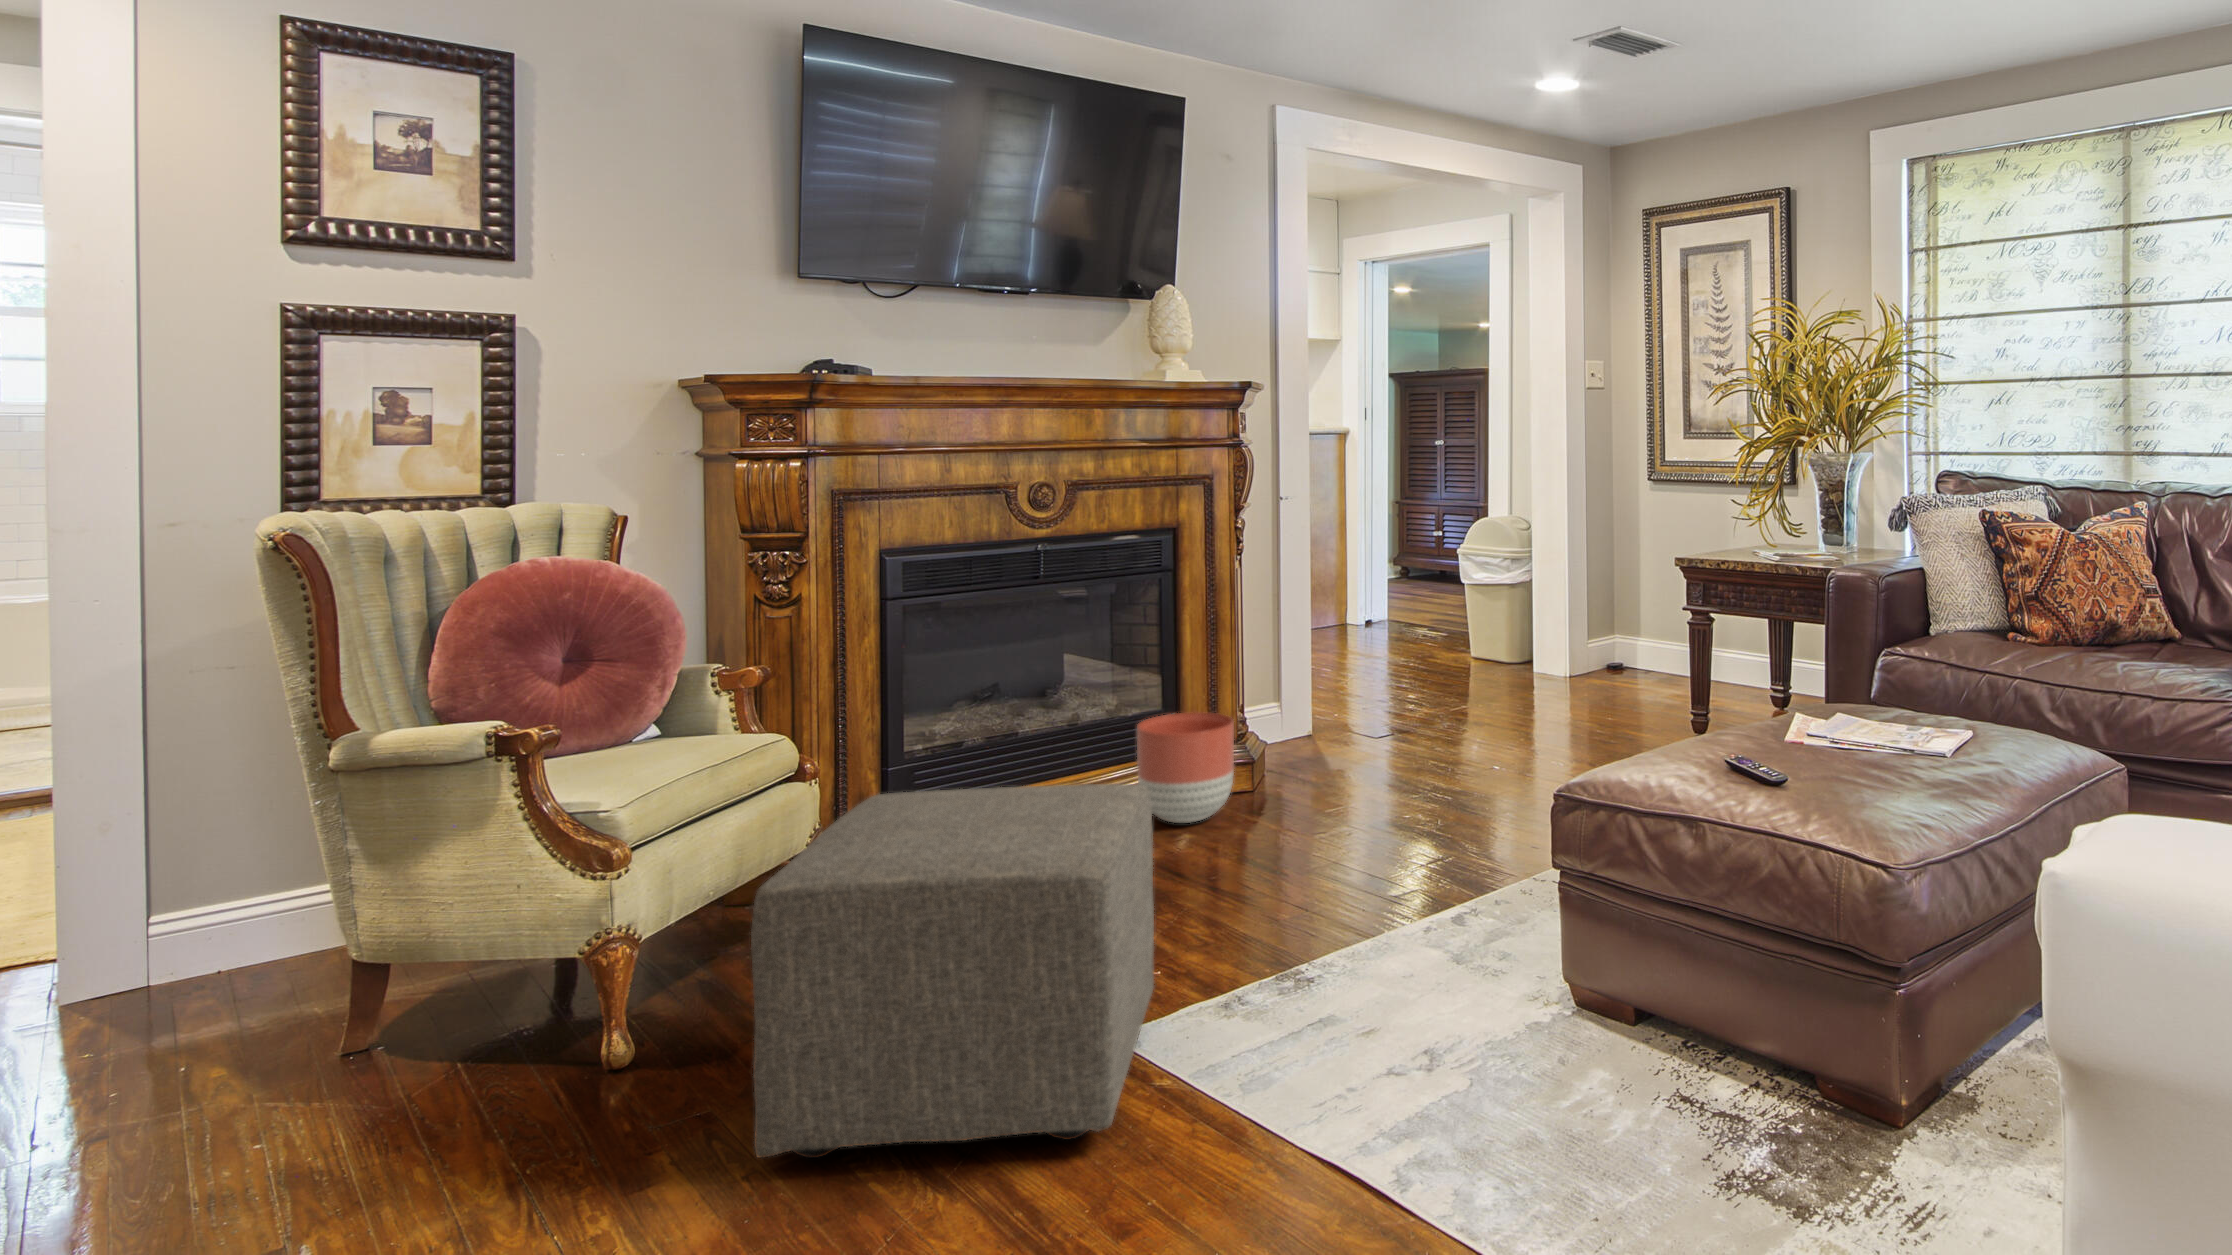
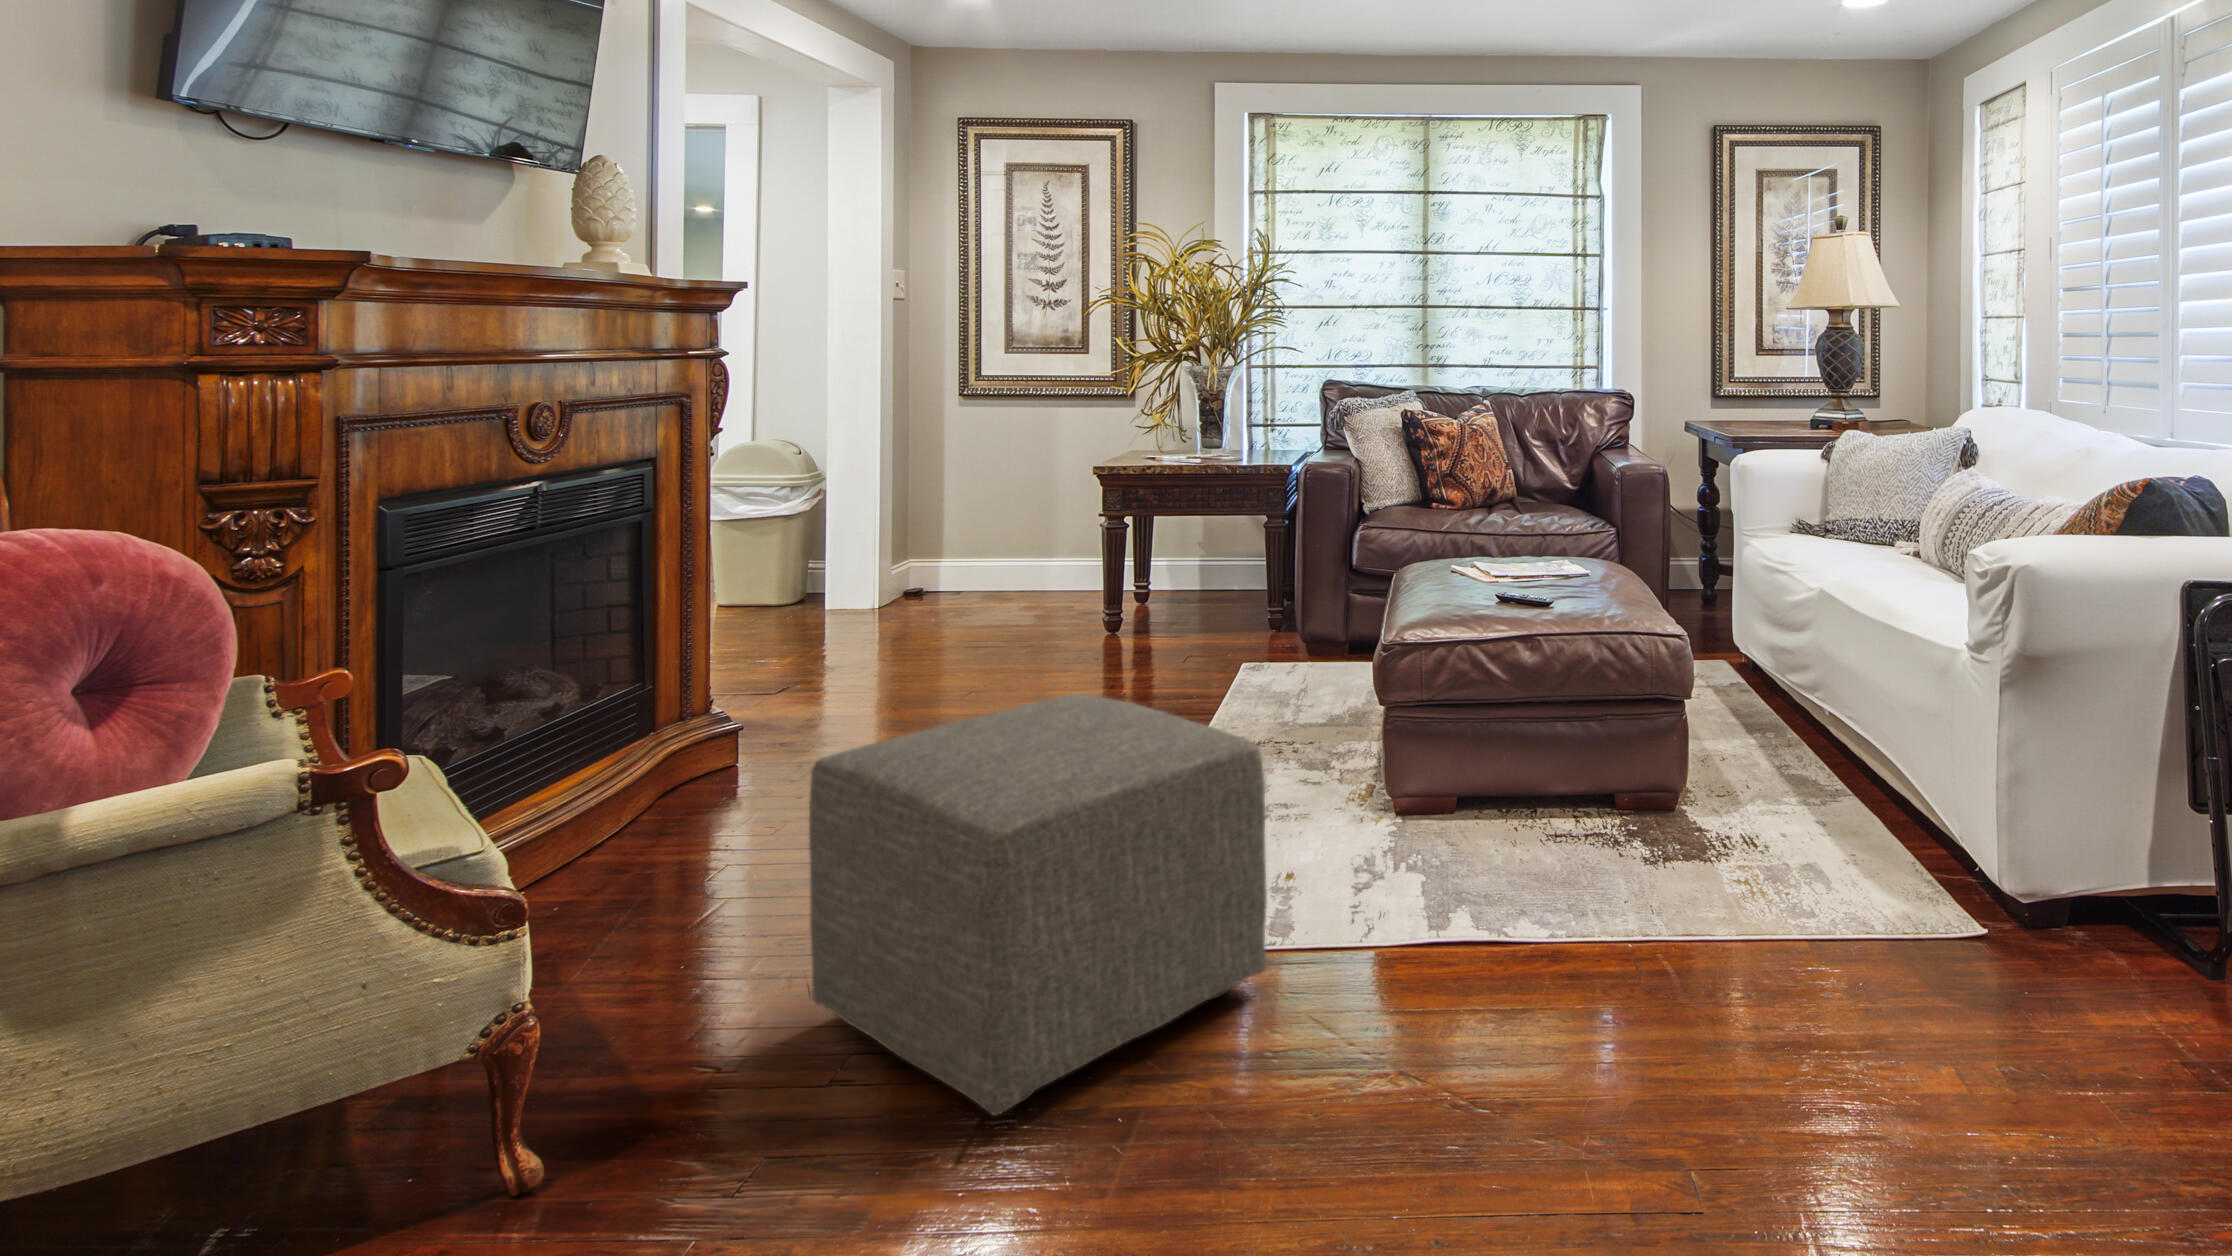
planter: present [1137,712,1234,823] -> none [673,665,800,794]

